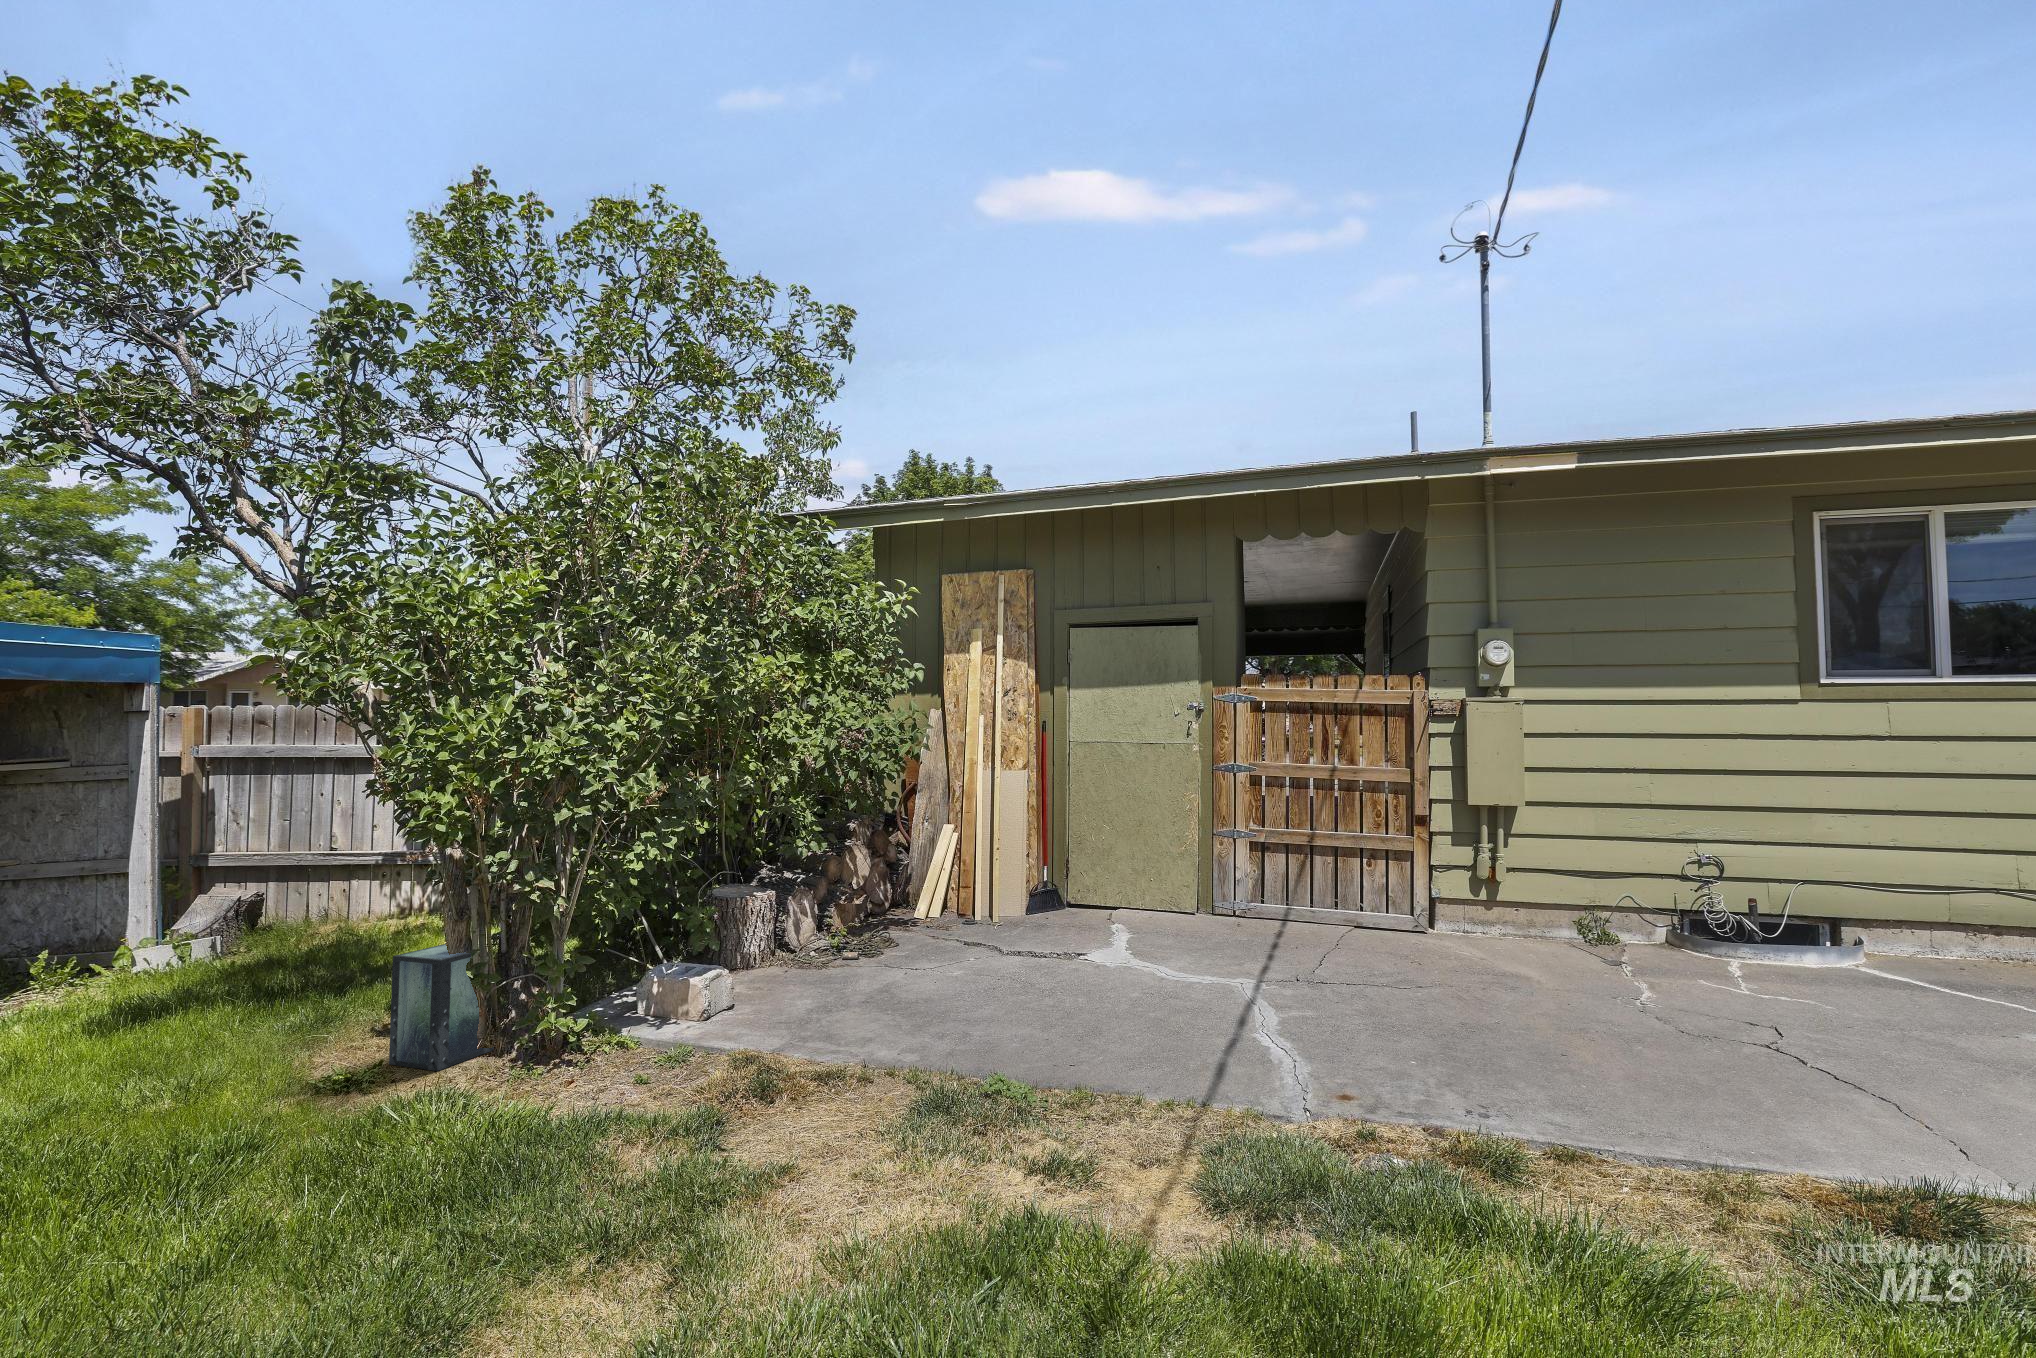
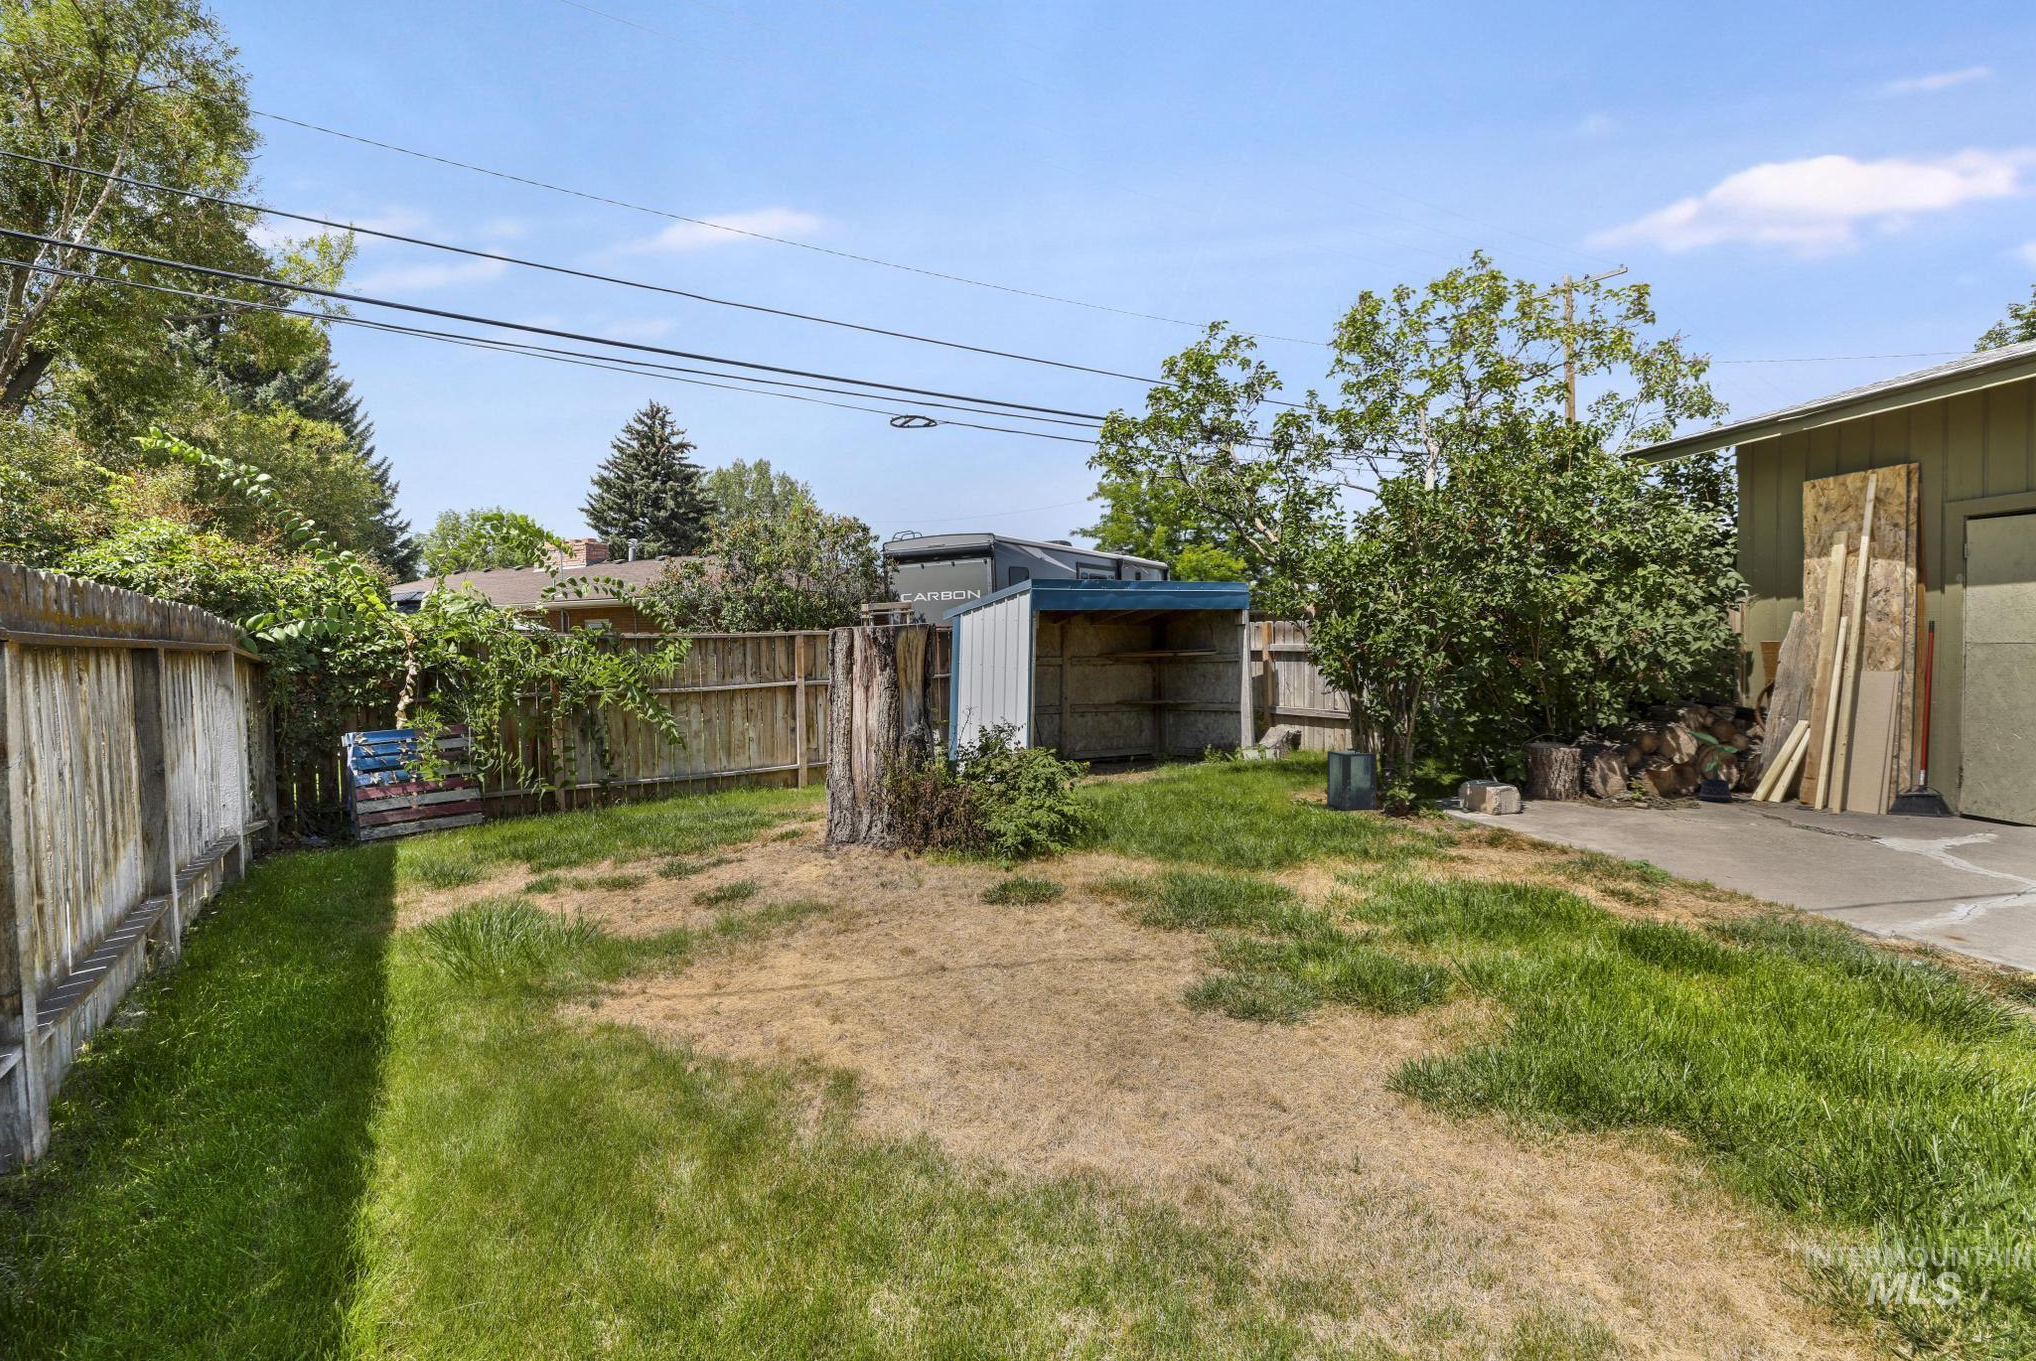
potted plant: none [855,847,907,929] -> present [1686,732,1742,802]

